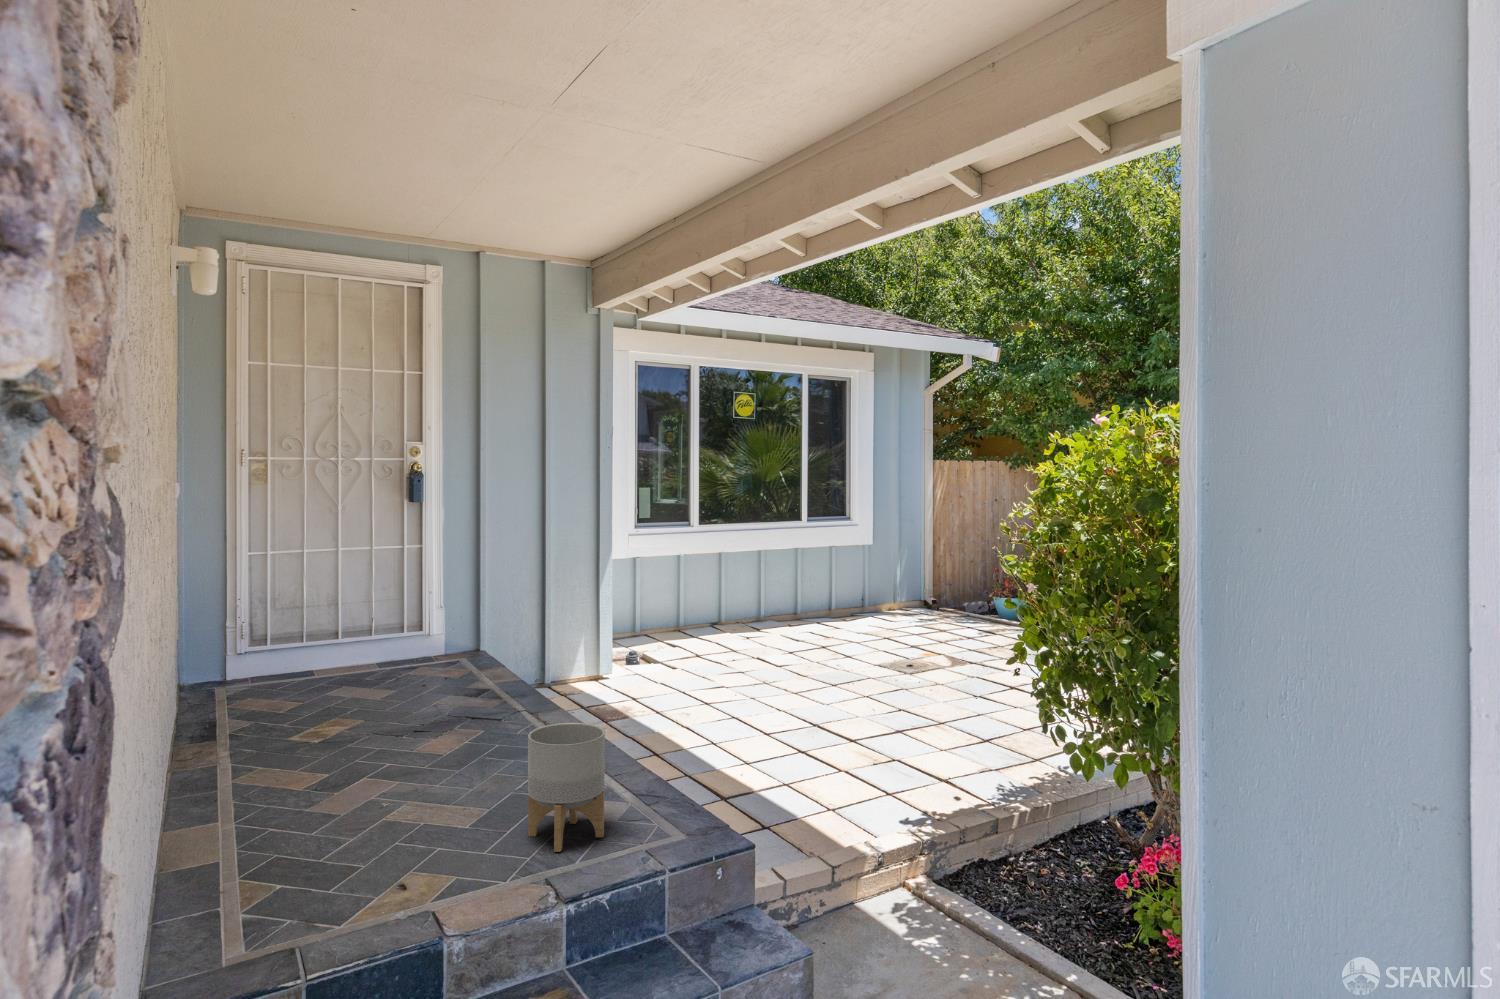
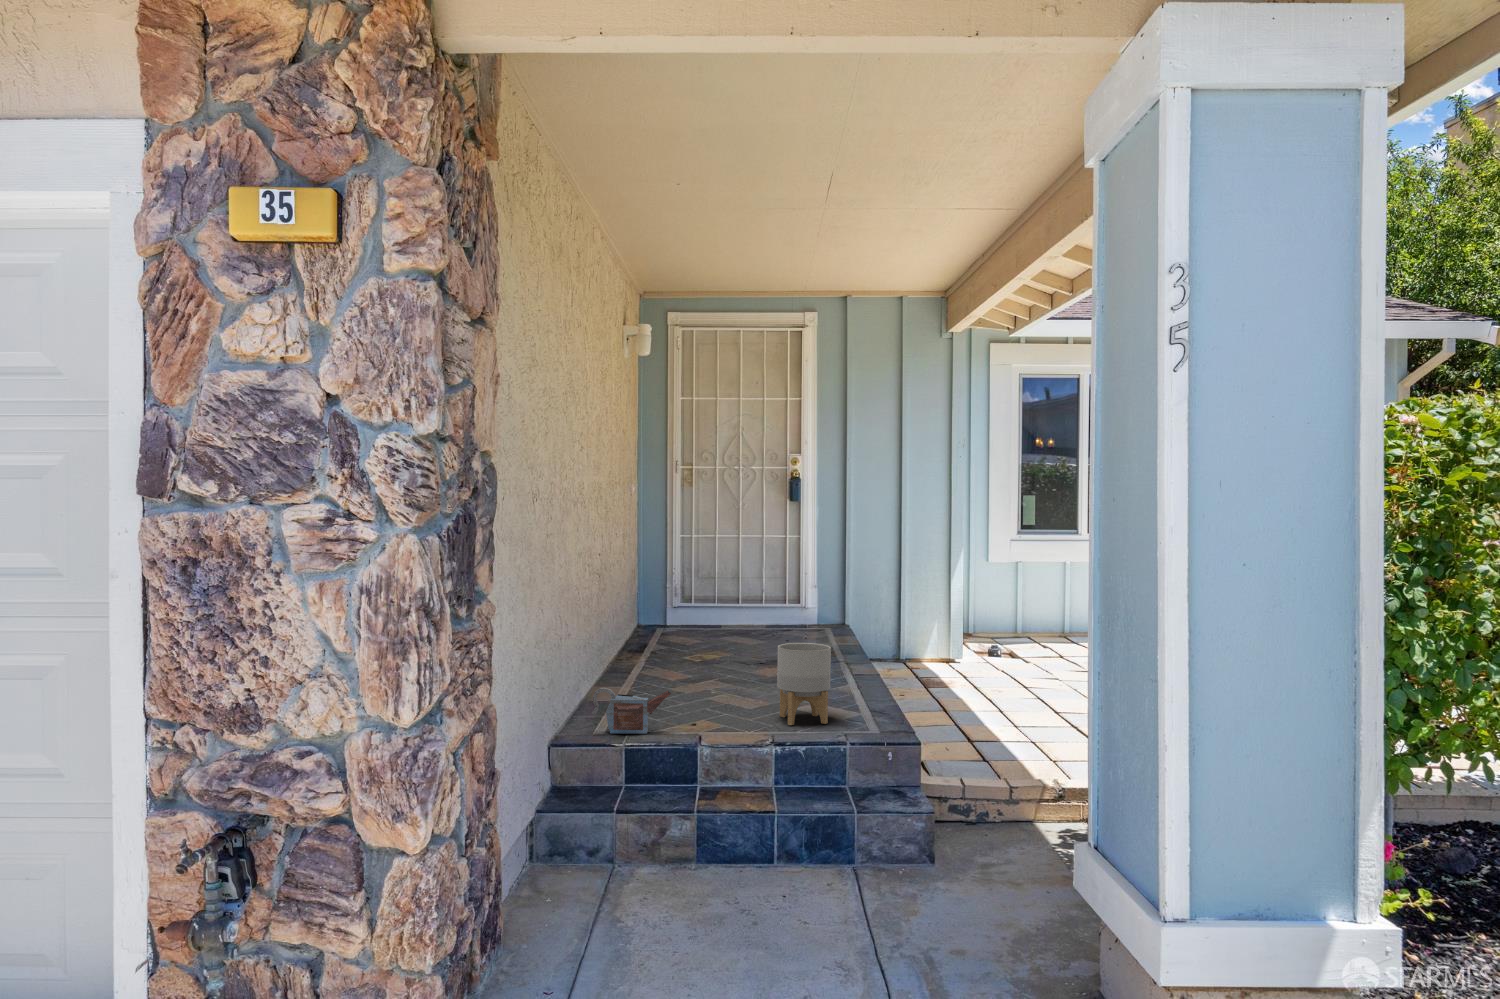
watering can: none [237,850,388,950] -> present [592,688,671,734]

